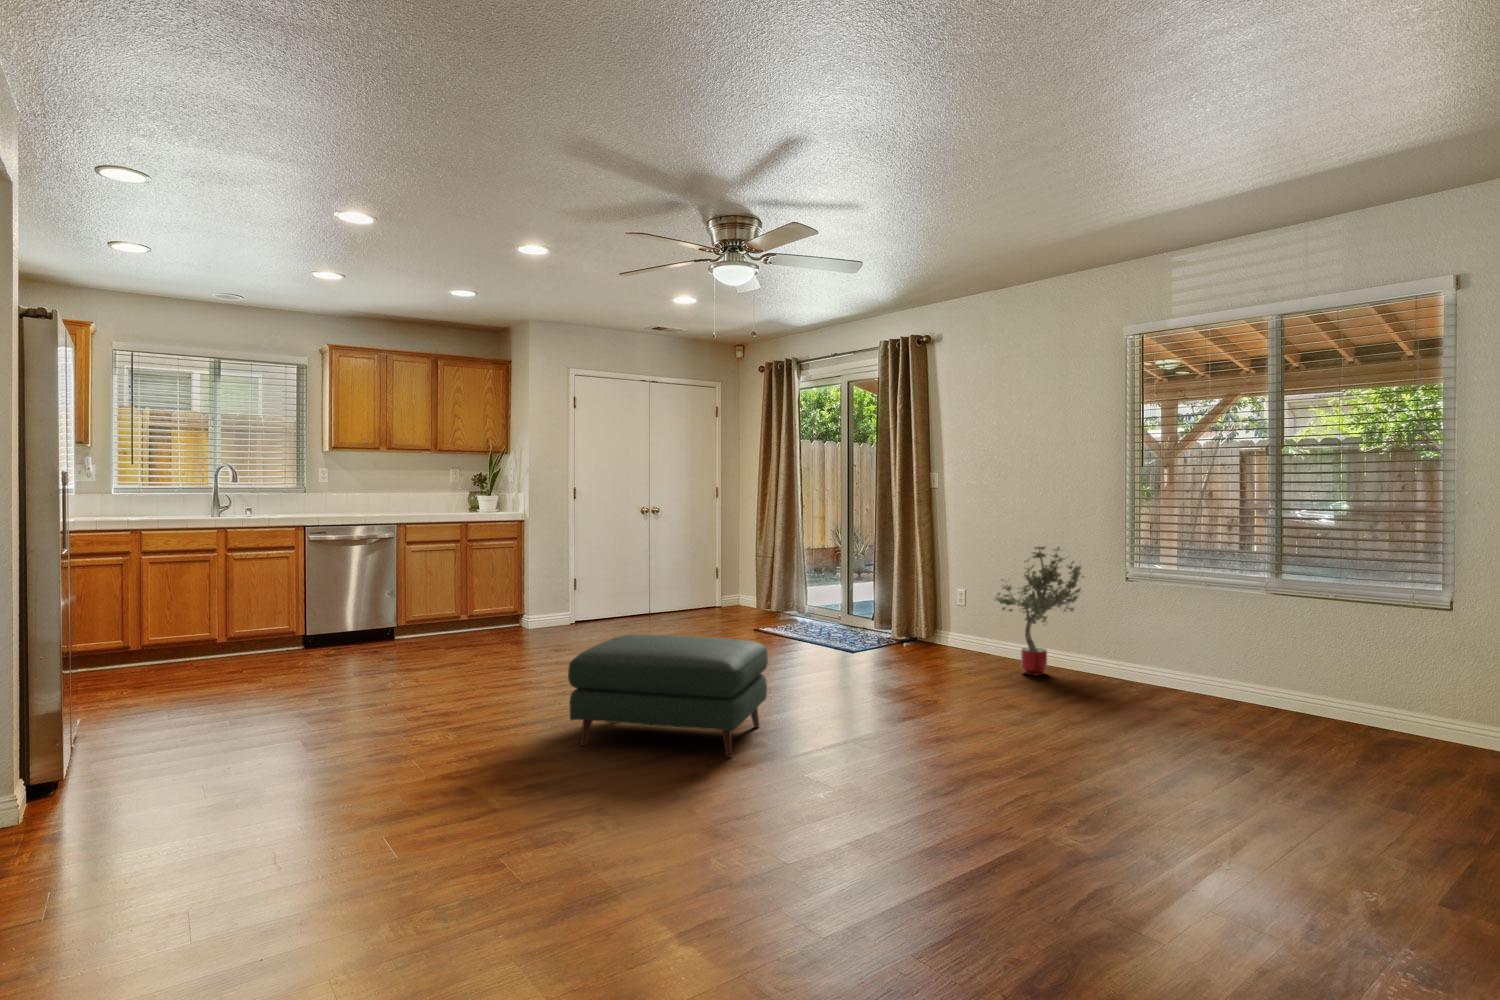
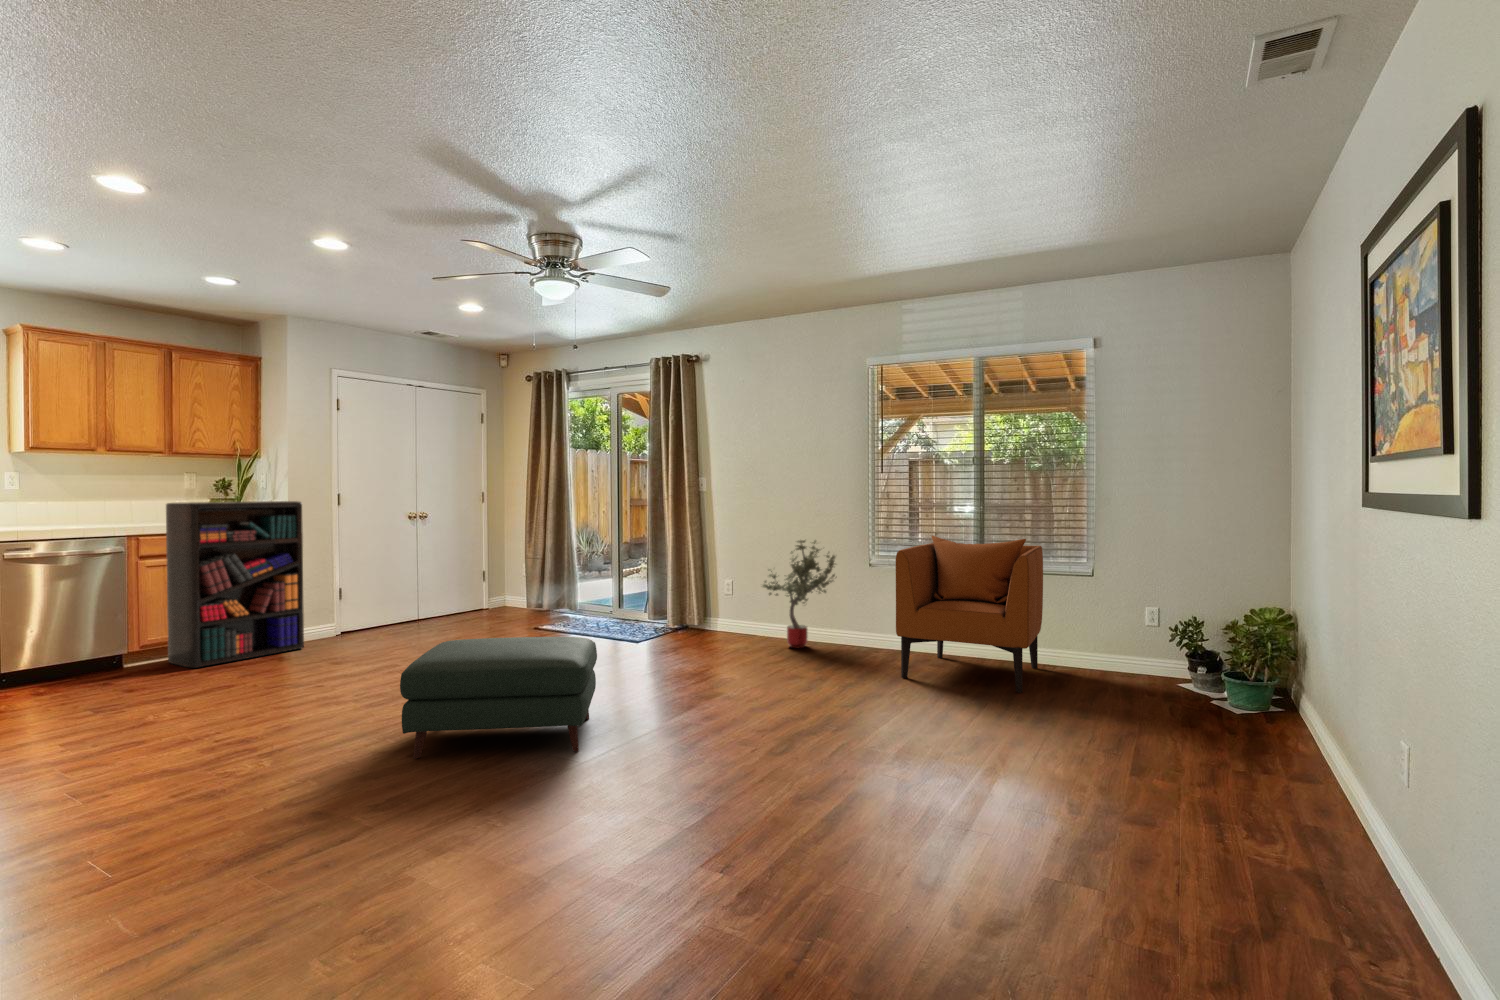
bookshelf: none [429,495,538,646] -> present [166,501,304,668]
armchair: none [1141,545,1366,755] -> present [896,536,1043,693]

